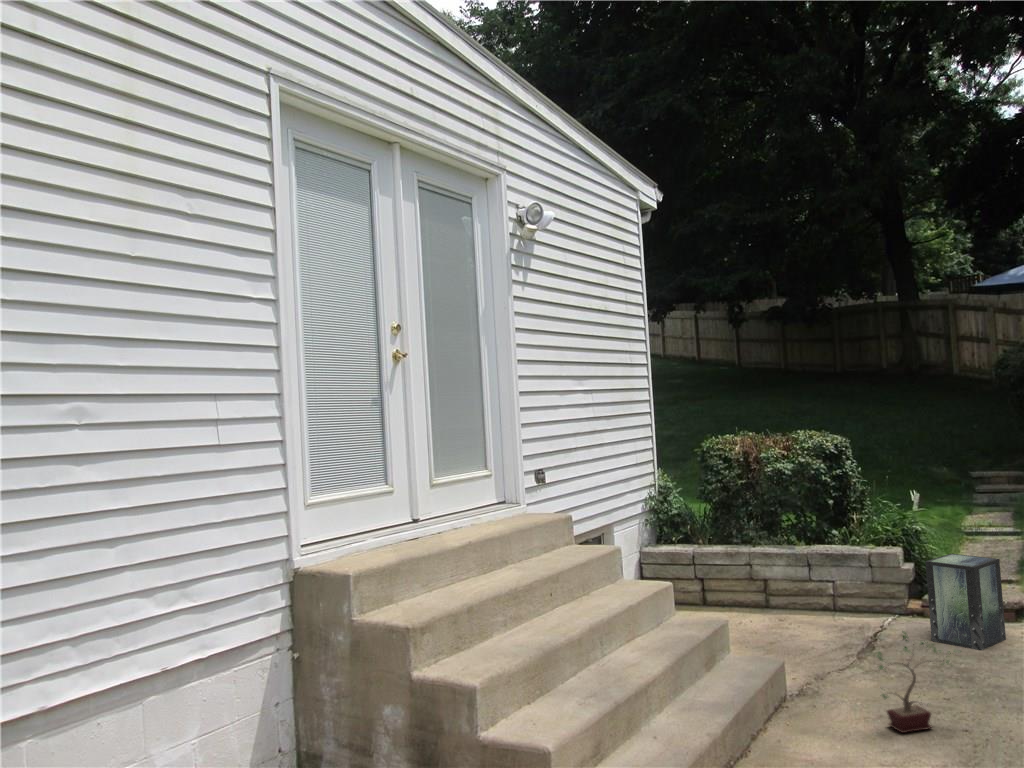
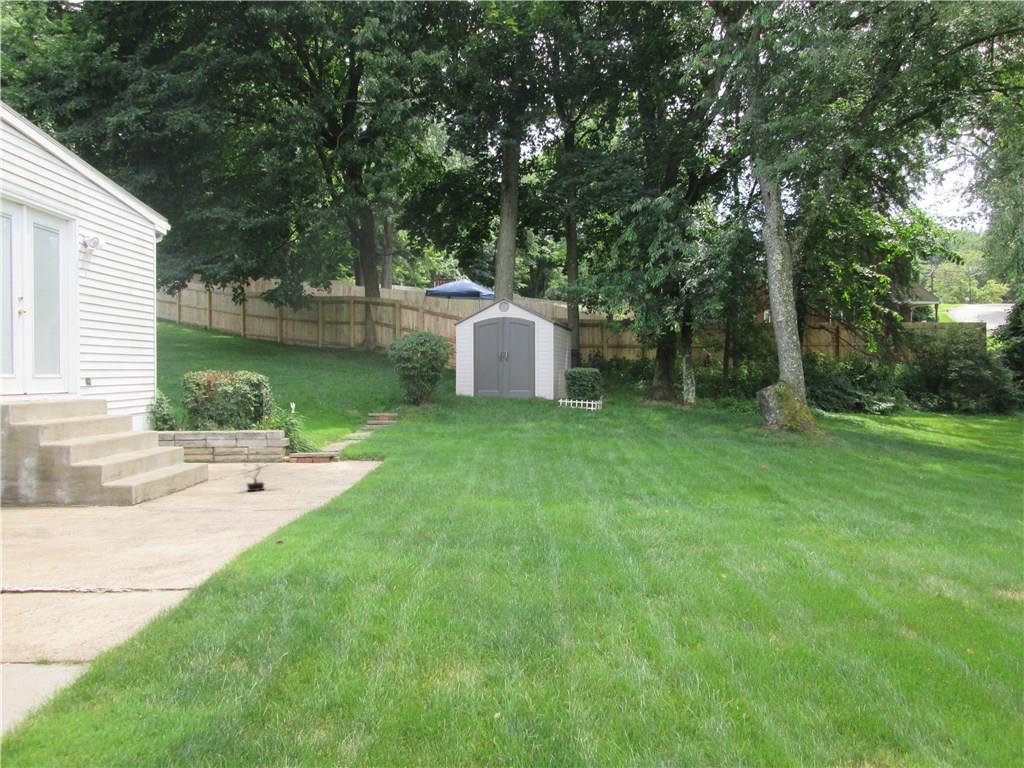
storage box: present [925,554,1006,650] -> none [287,430,319,470]

